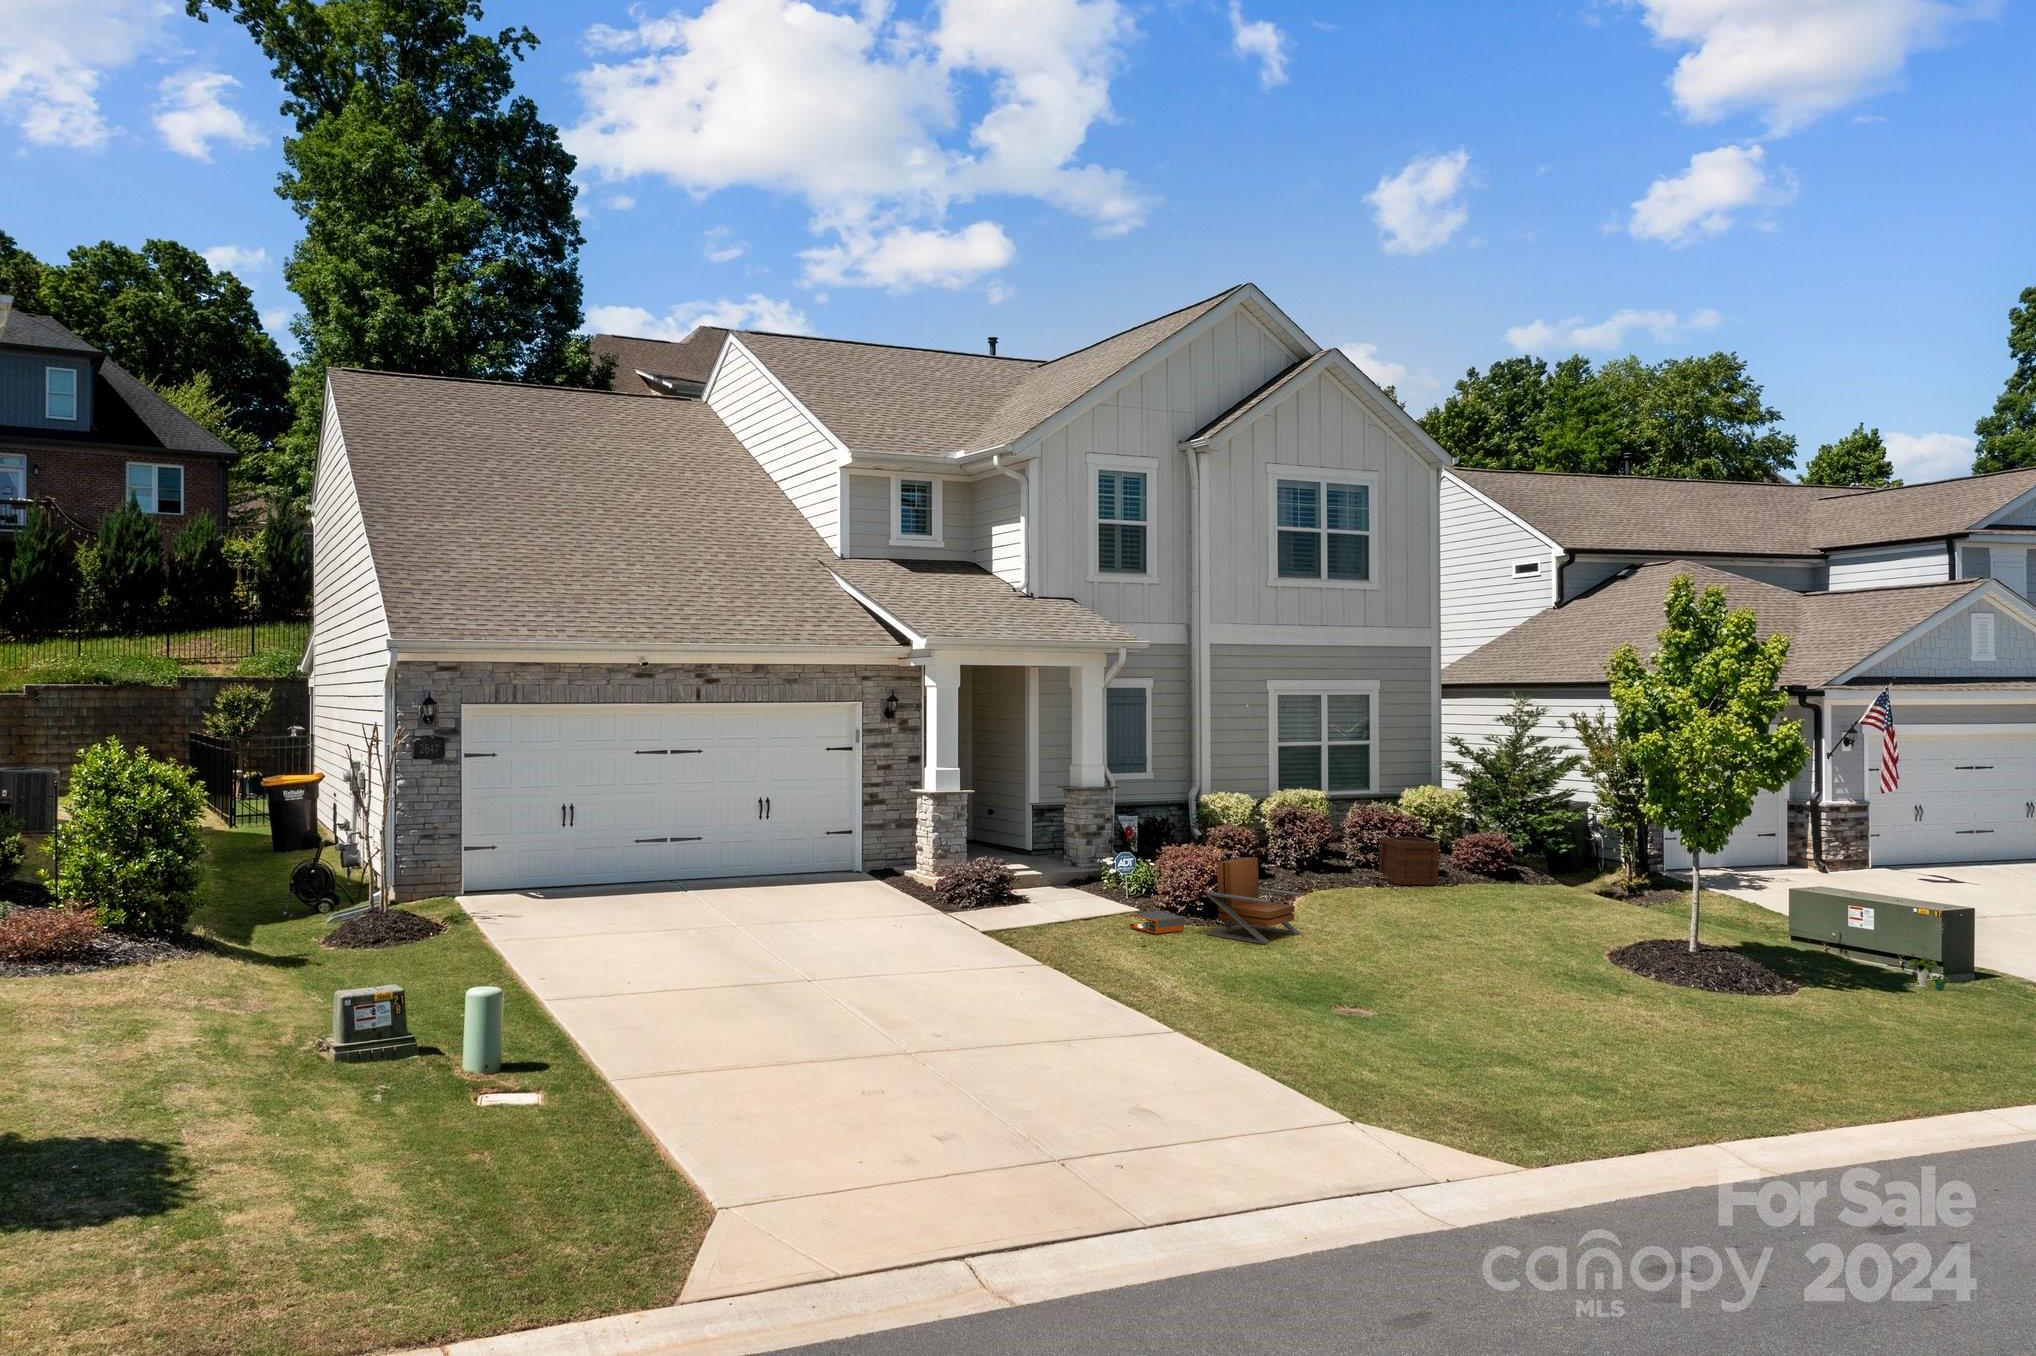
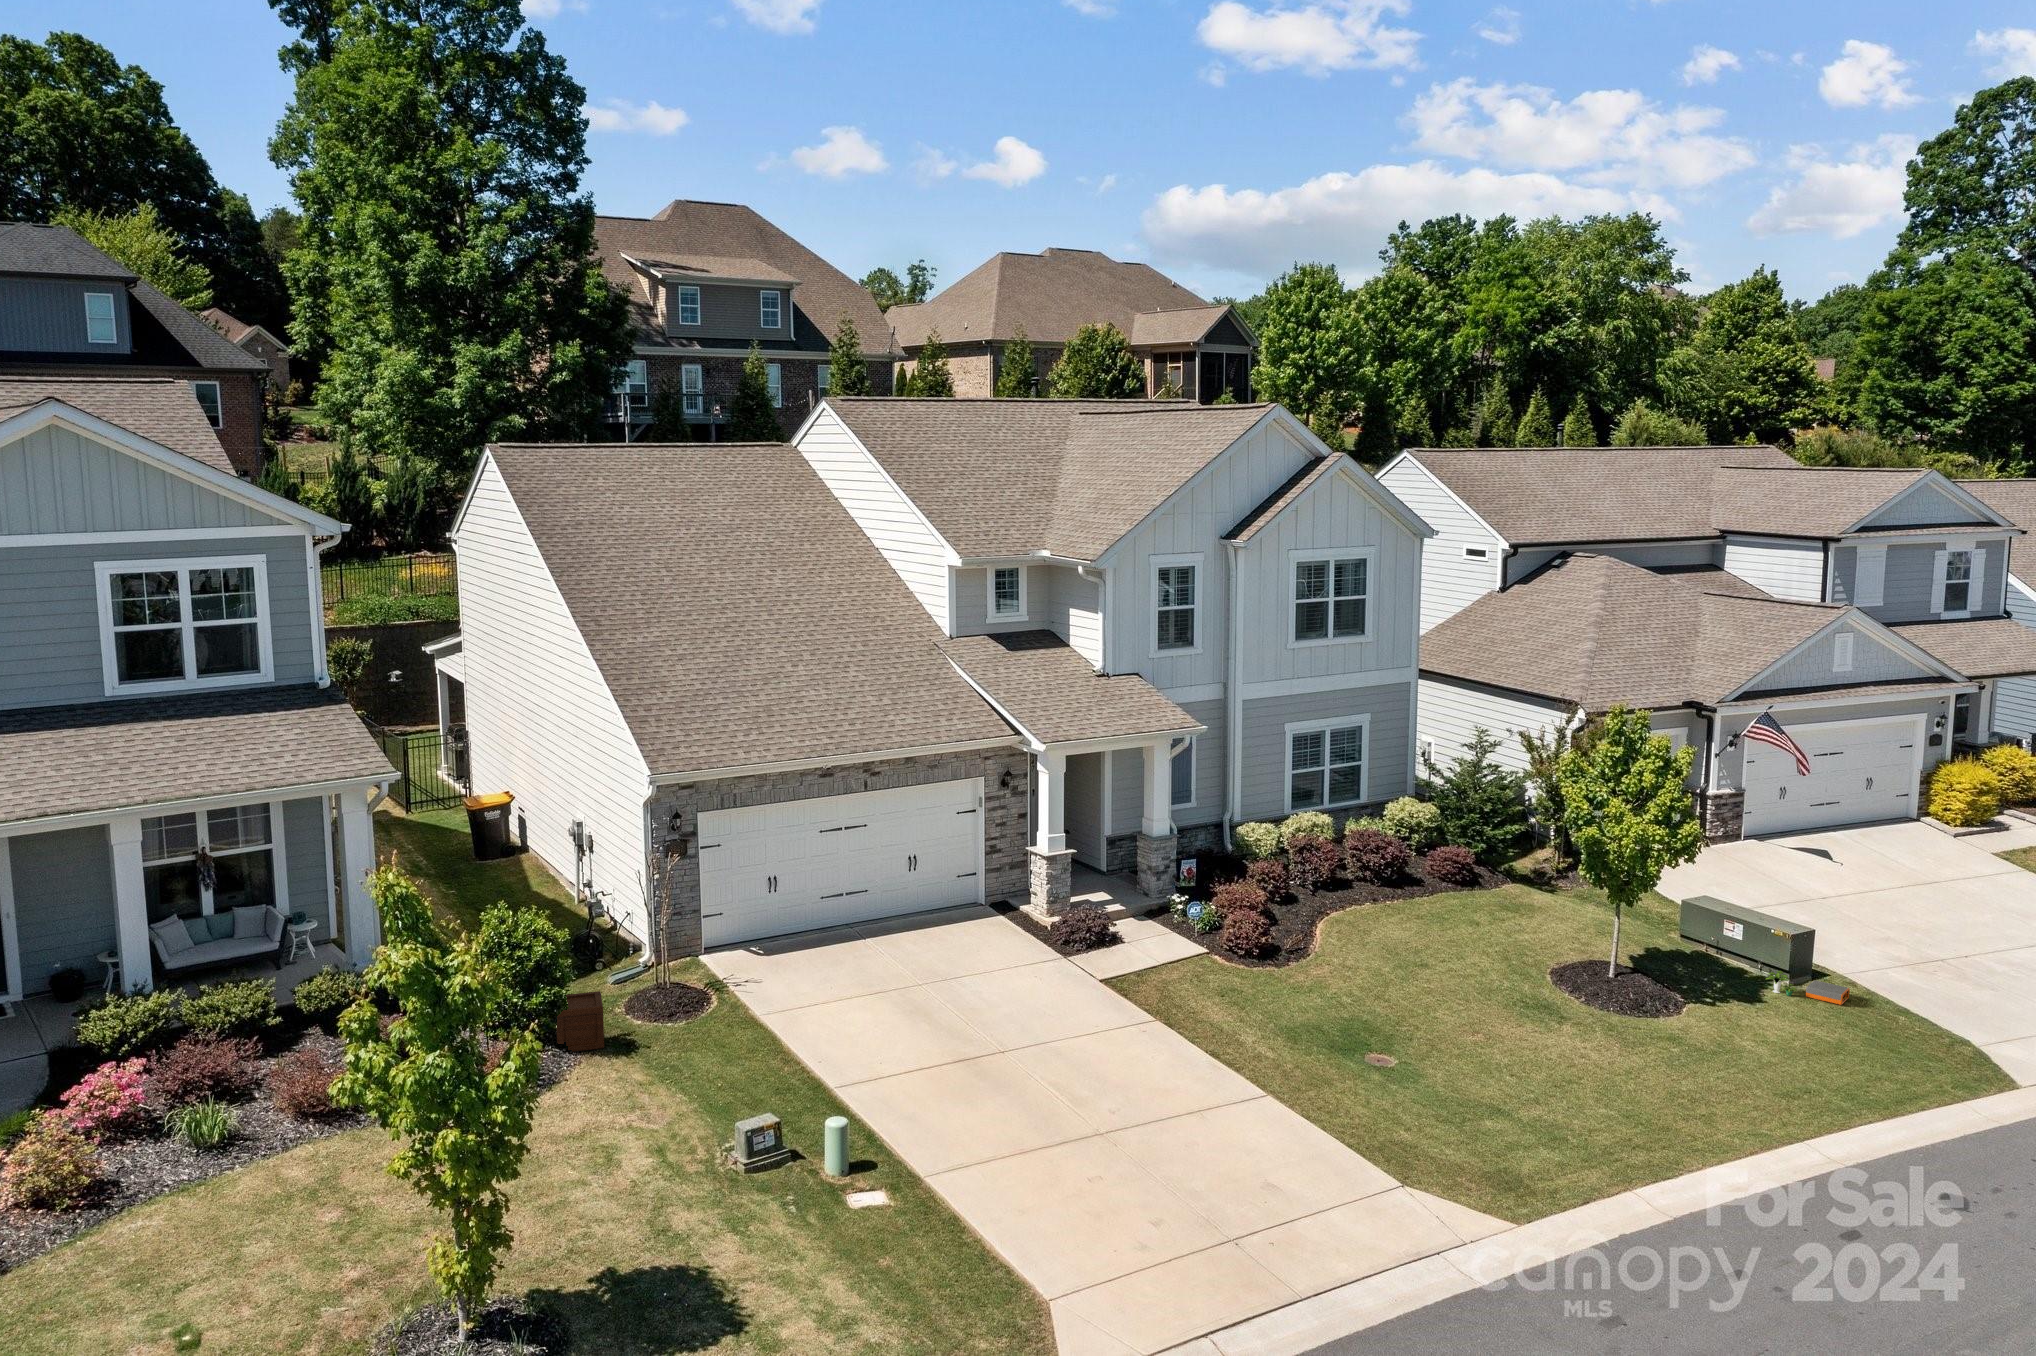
wooden crate: present [1379,837,1440,885] -> present [556,991,604,1052]
lounge chair: present [1206,857,1301,944] -> none [1261,901,1330,974]
storage box: present [1130,911,1185,934] -> present [1806,980,1850,1005]

